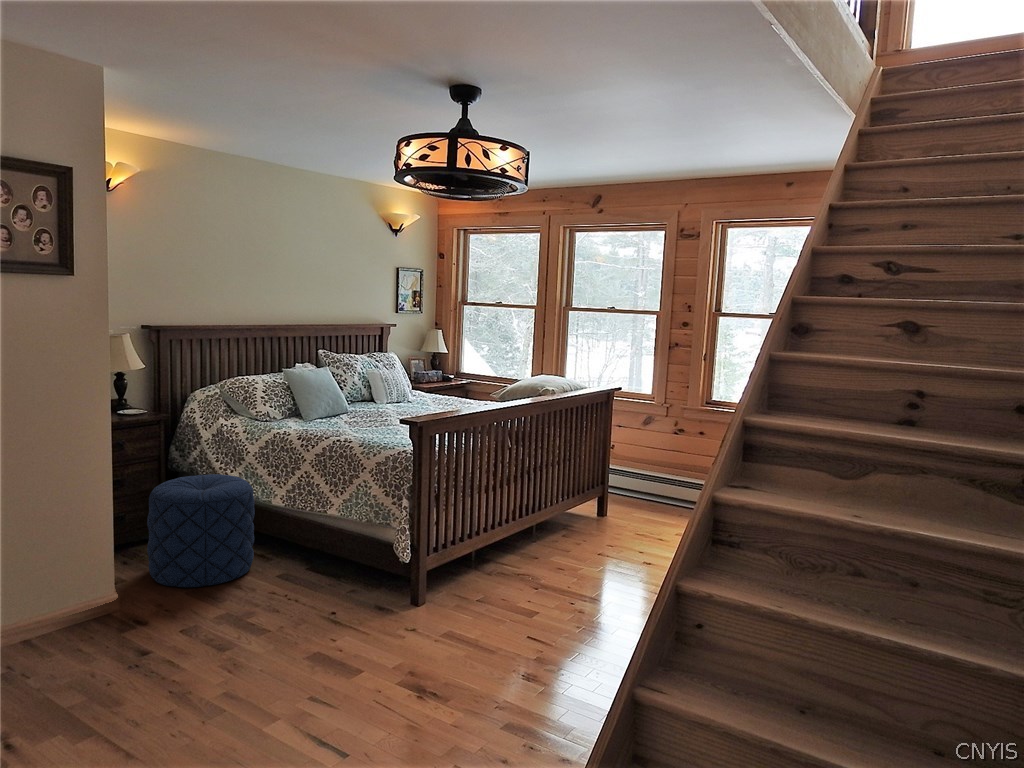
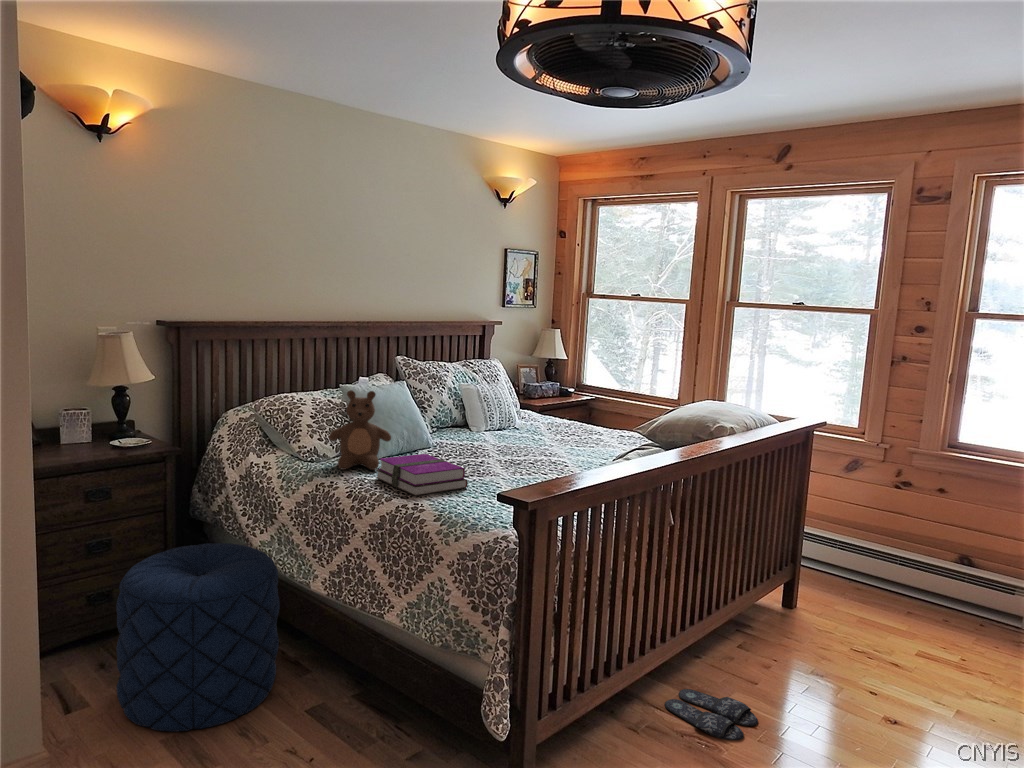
teddy bear: none [278,371,322,426] -> present [329,390,391,470]
hardback book: none [315,413,378,436] -> present [376,454,468,496]
slippers: none [508,555,564,574] -> present [665,689,758,740]

